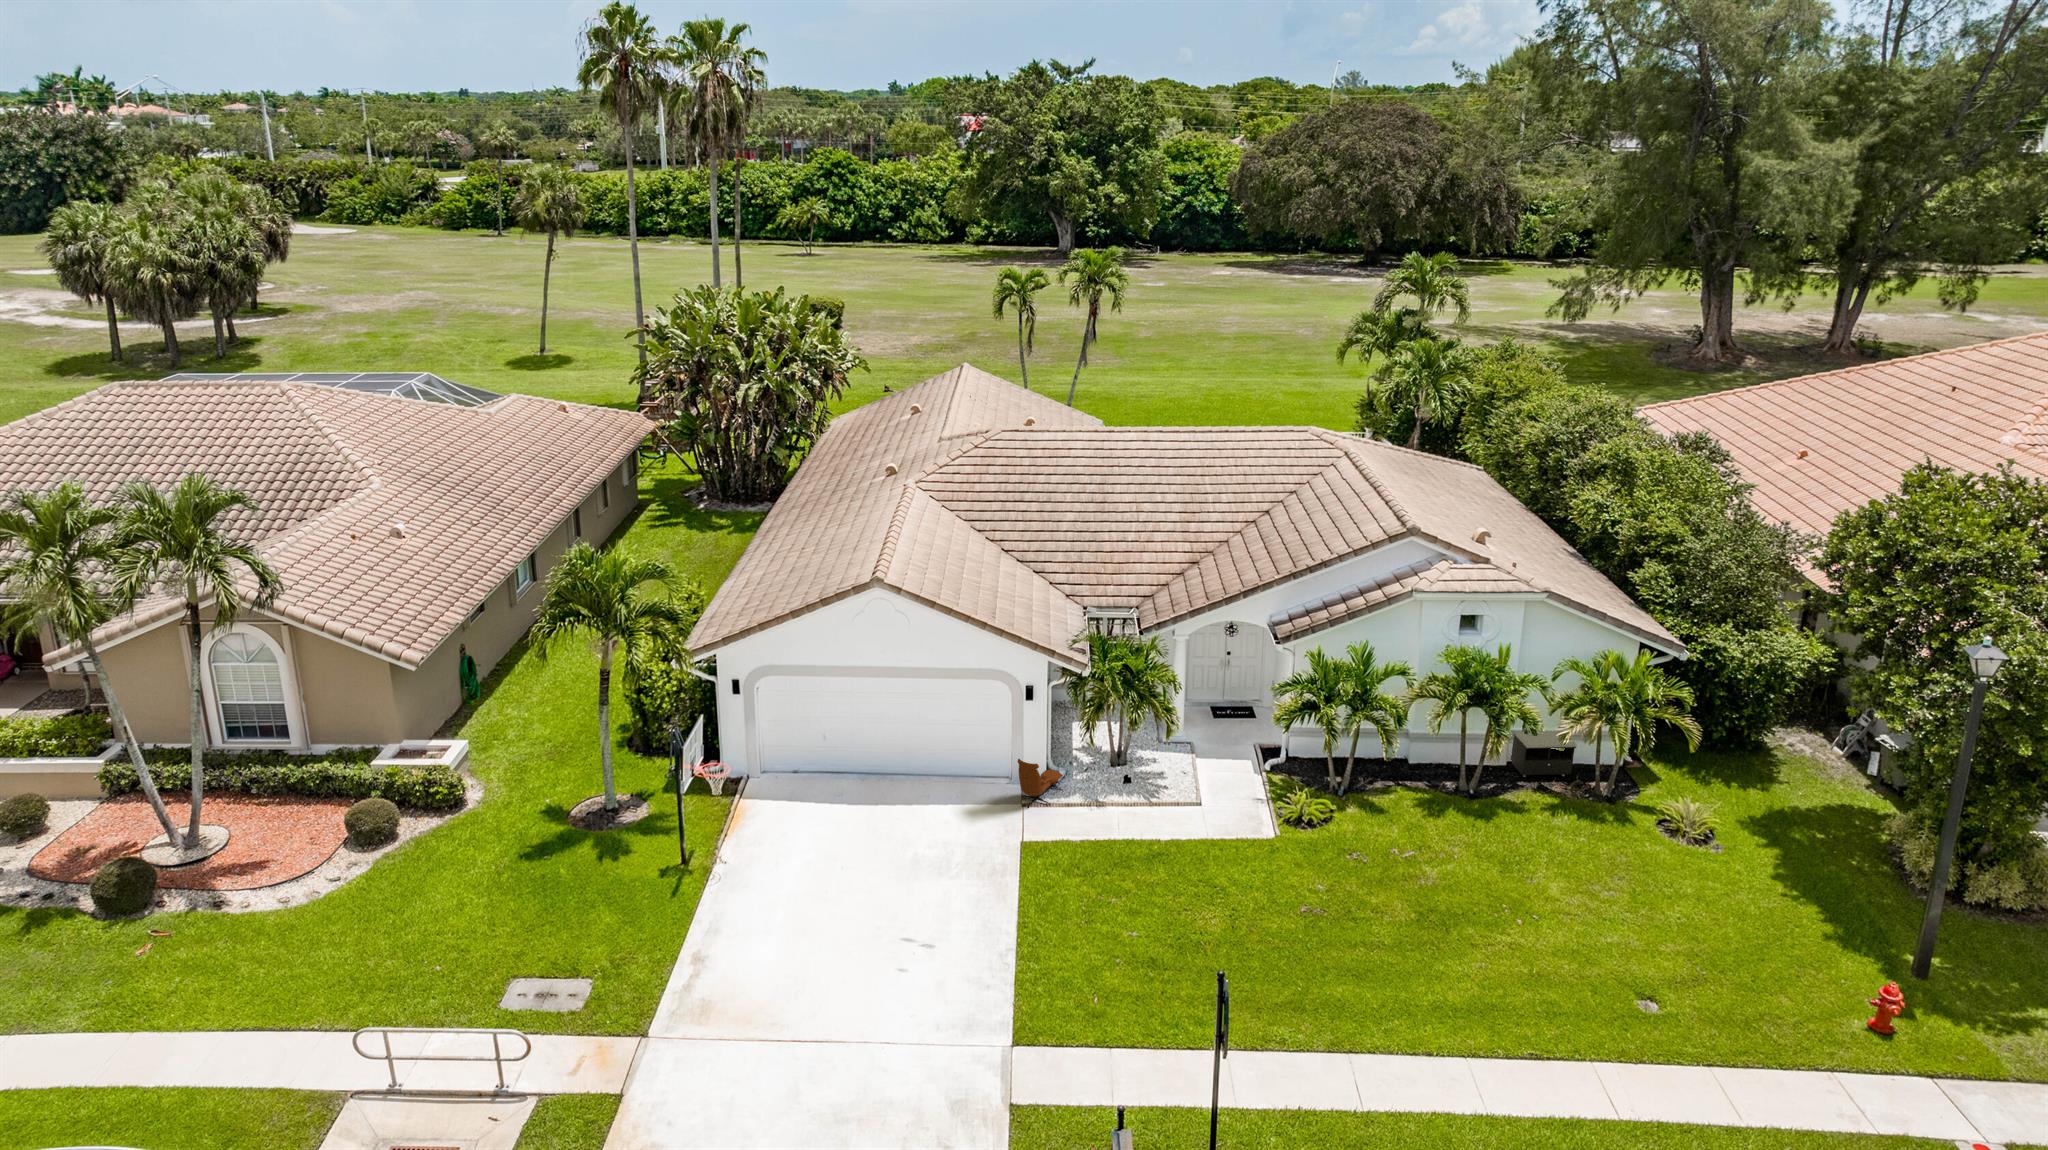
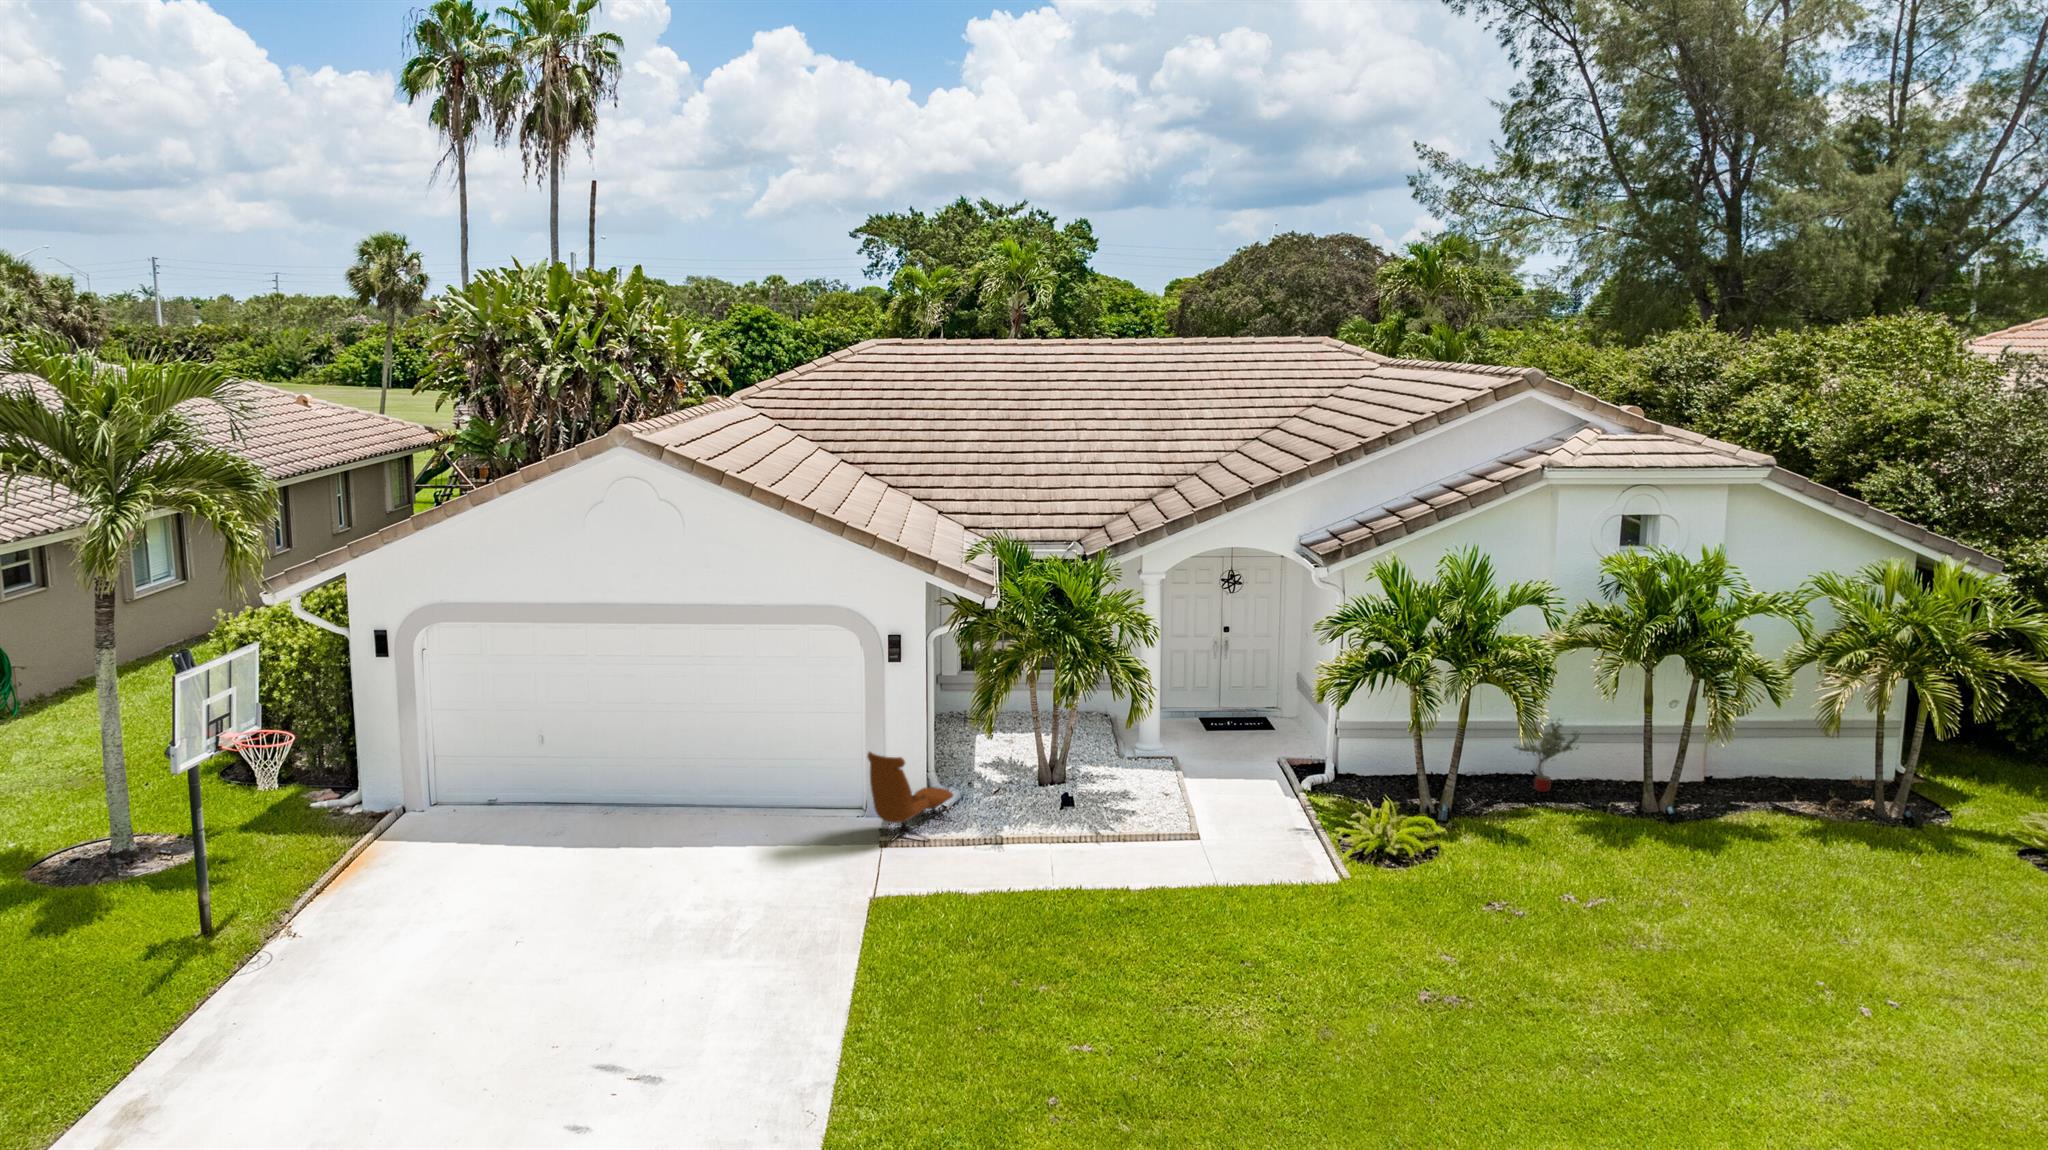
storage bench: present [1511,731,1577,777] -> none [1710,717,1828,794]
potted tree: none [1390,732,1429,774] -> present [1513,719,1579,792]

